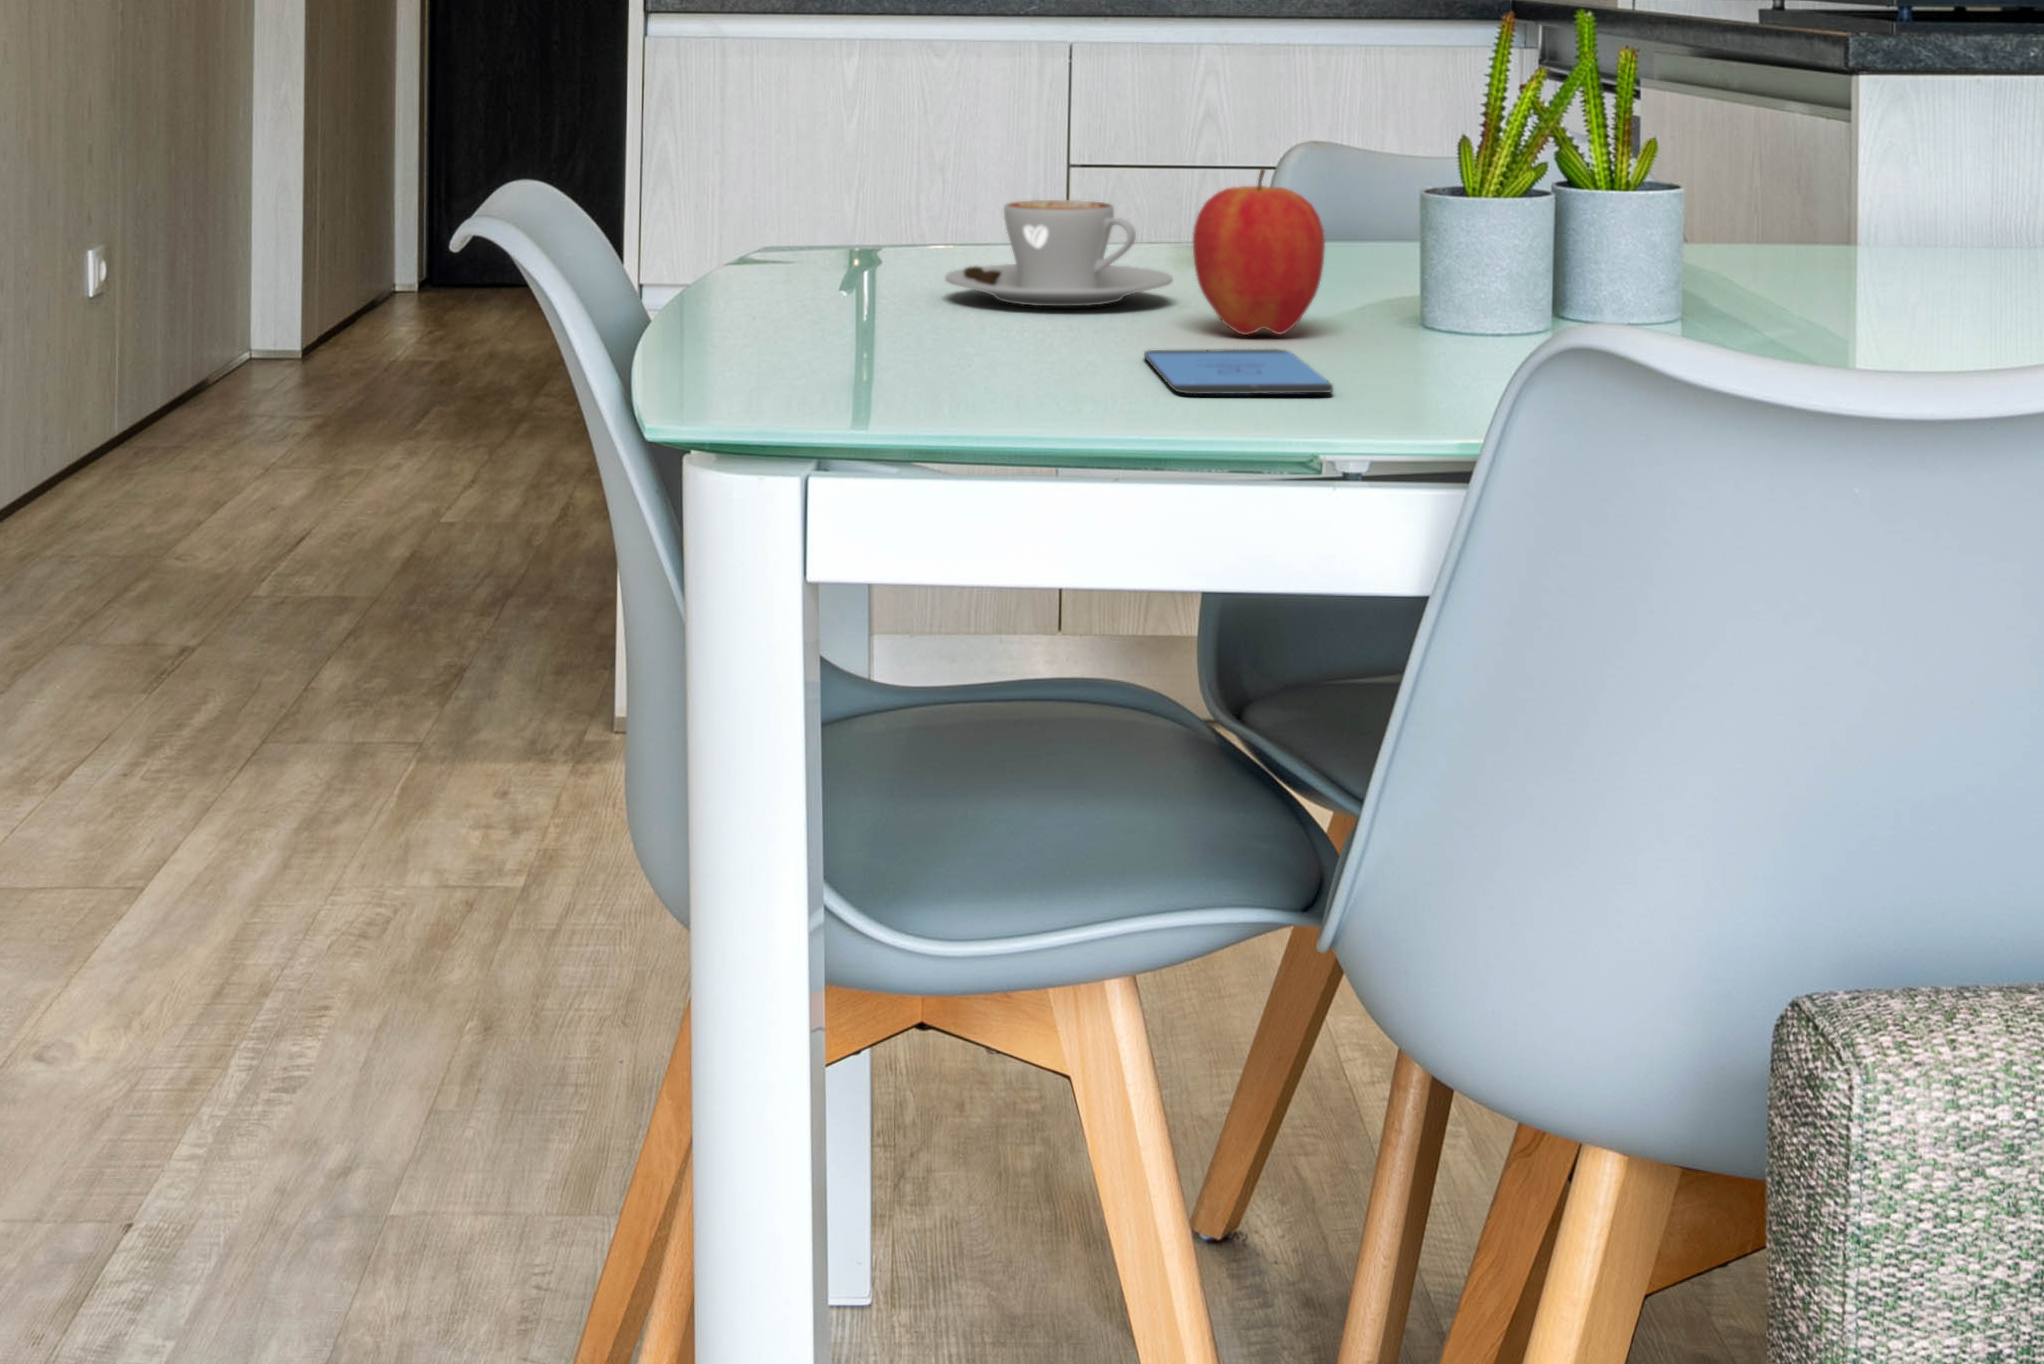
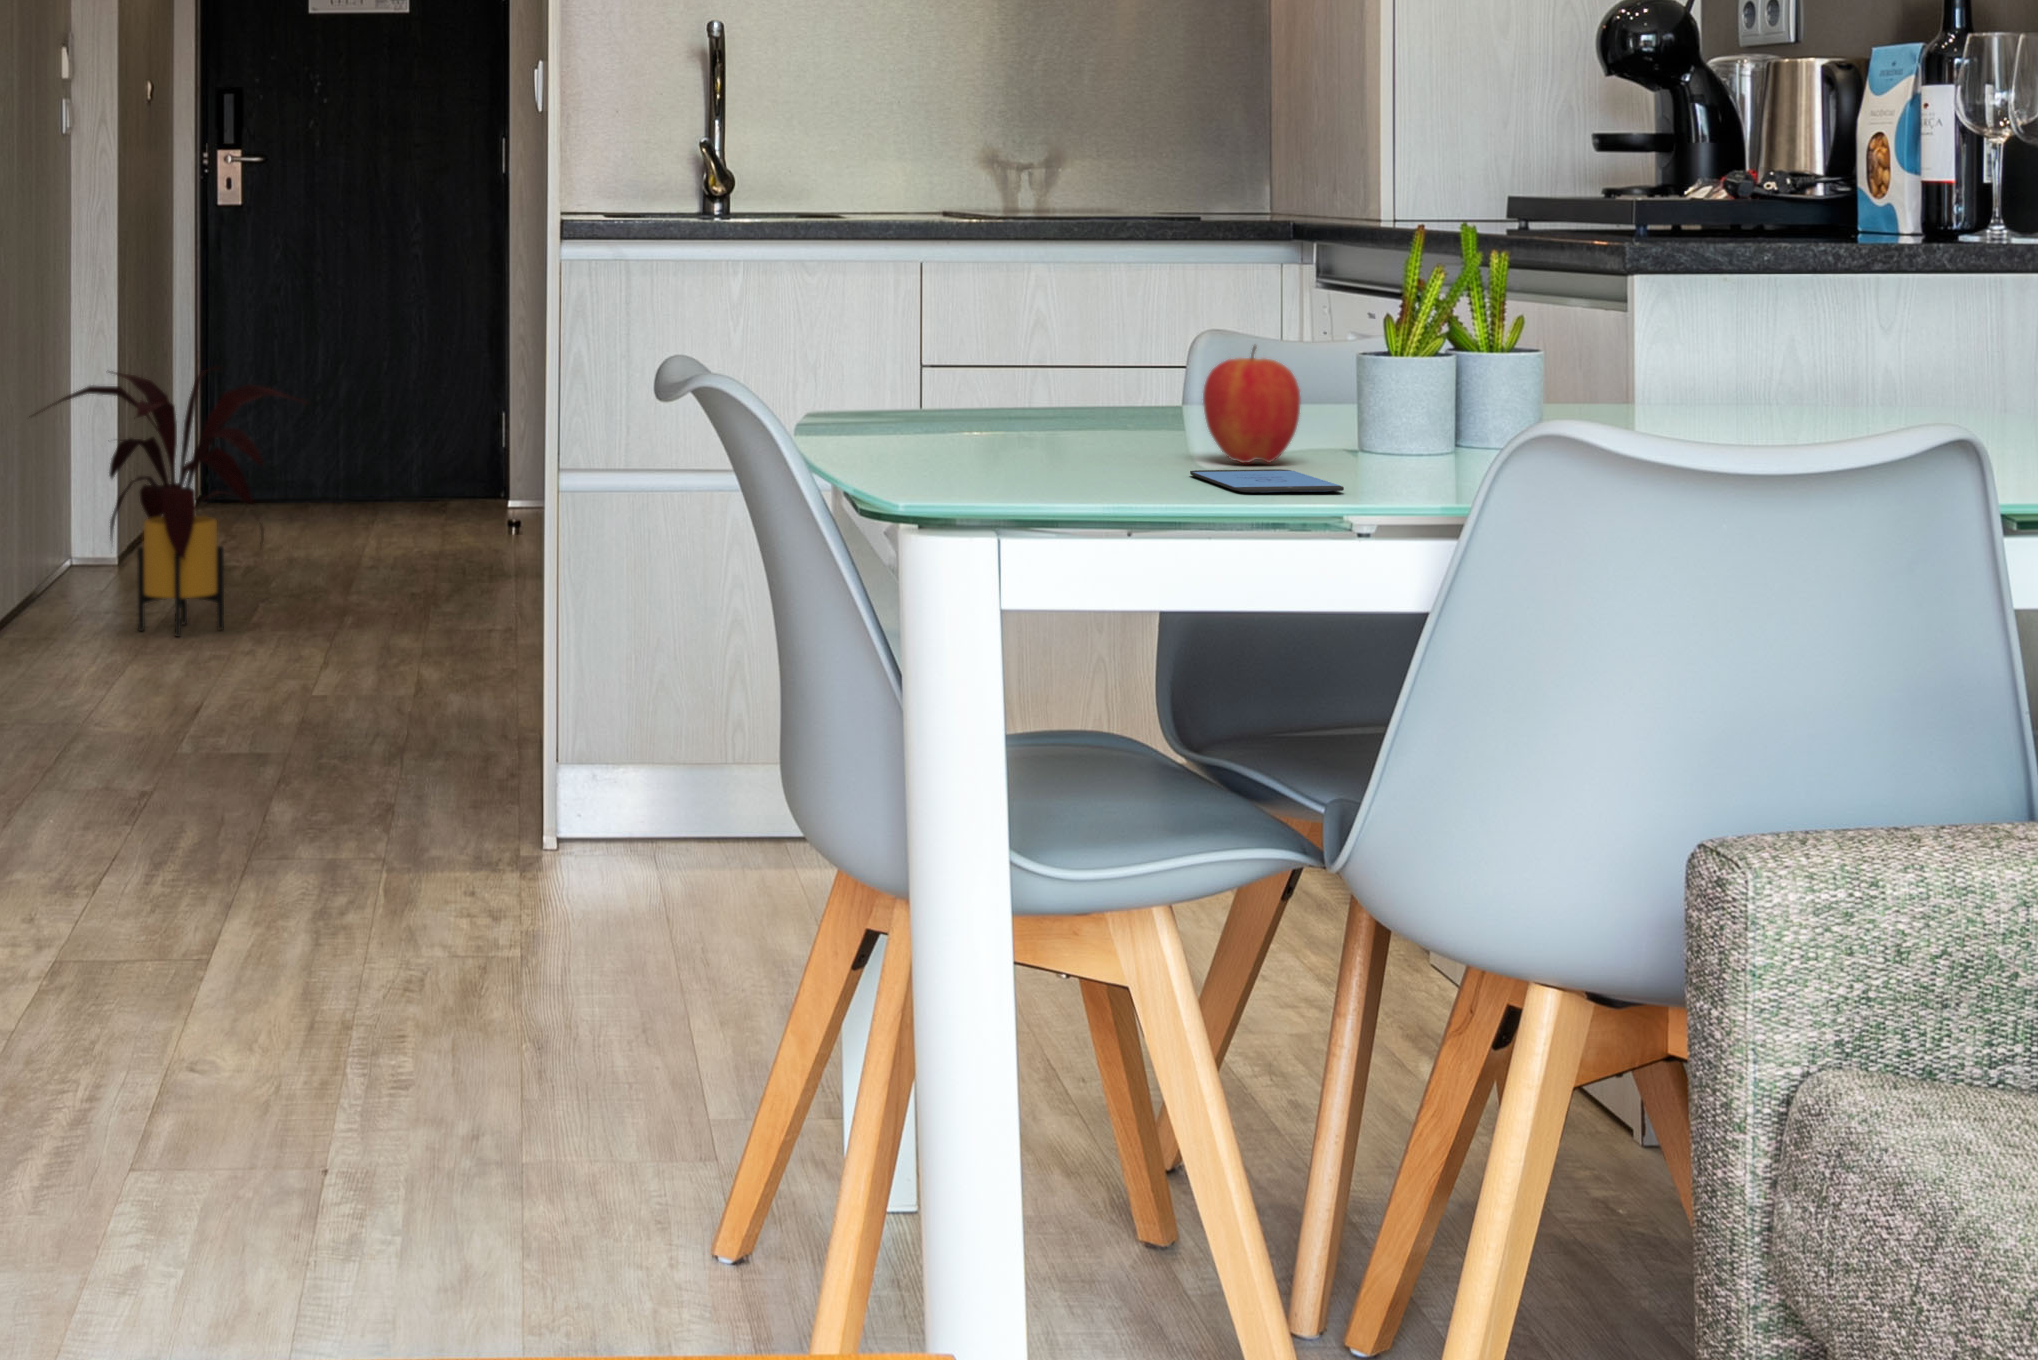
house plant: none [167,145,488,444] -> present [29,368,298,637]
coffee cup: present [945,200,1173,306] -> none [999,374,1168,449]

